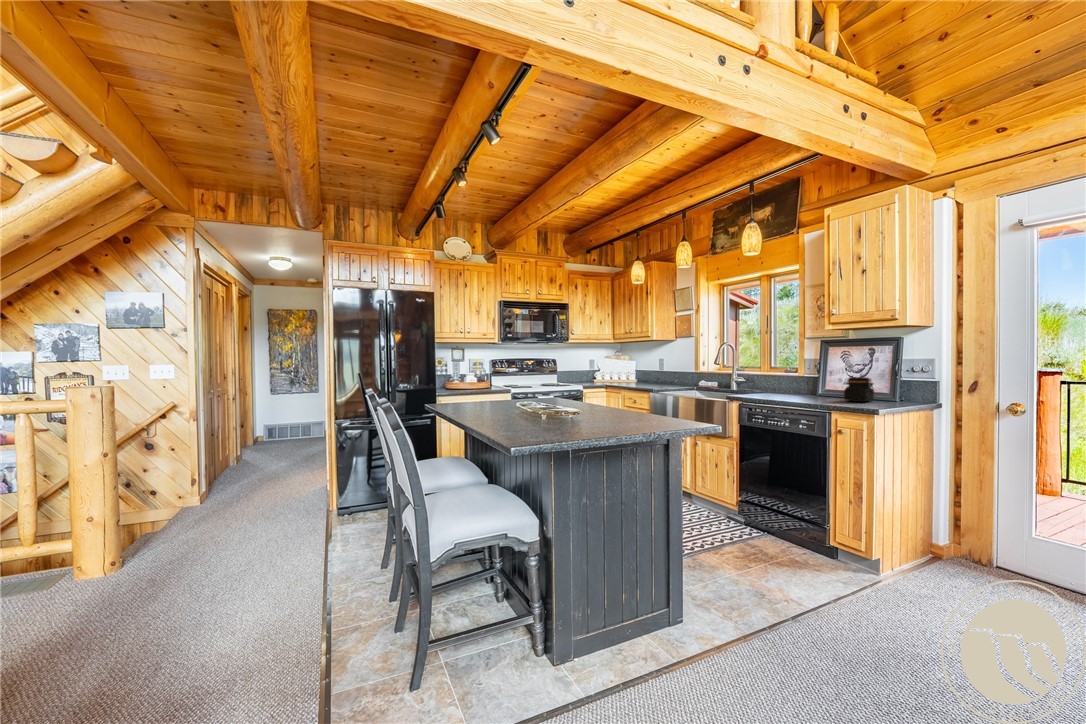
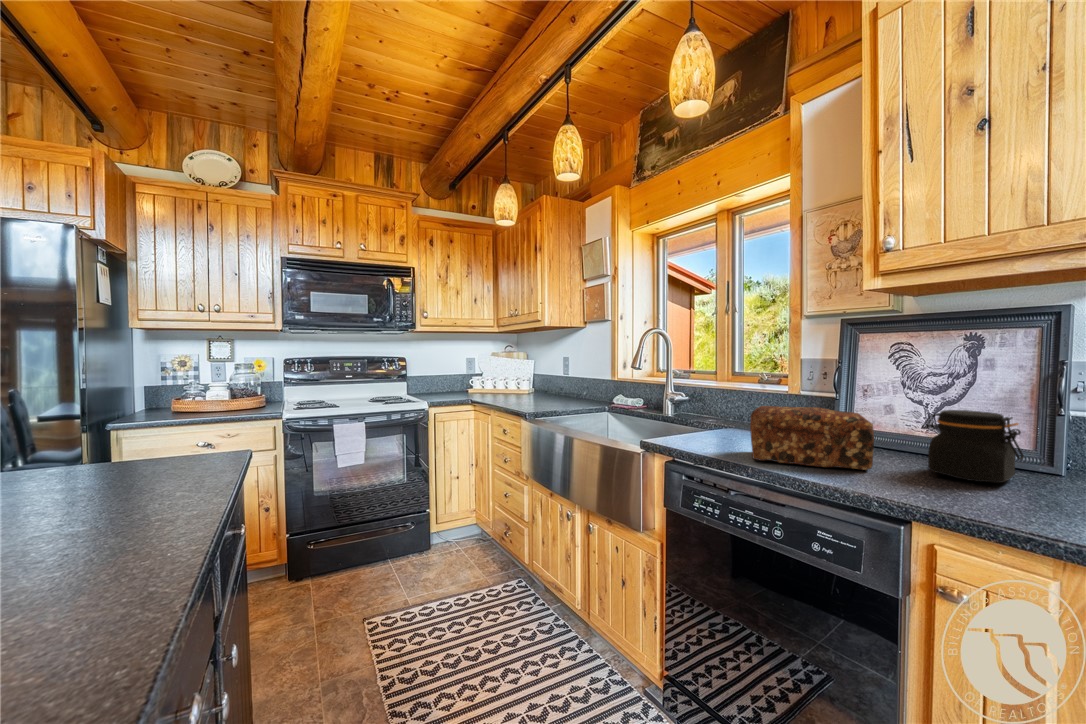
bread loaf: none [776,378,825,400] -> present [750,406,874,470]

